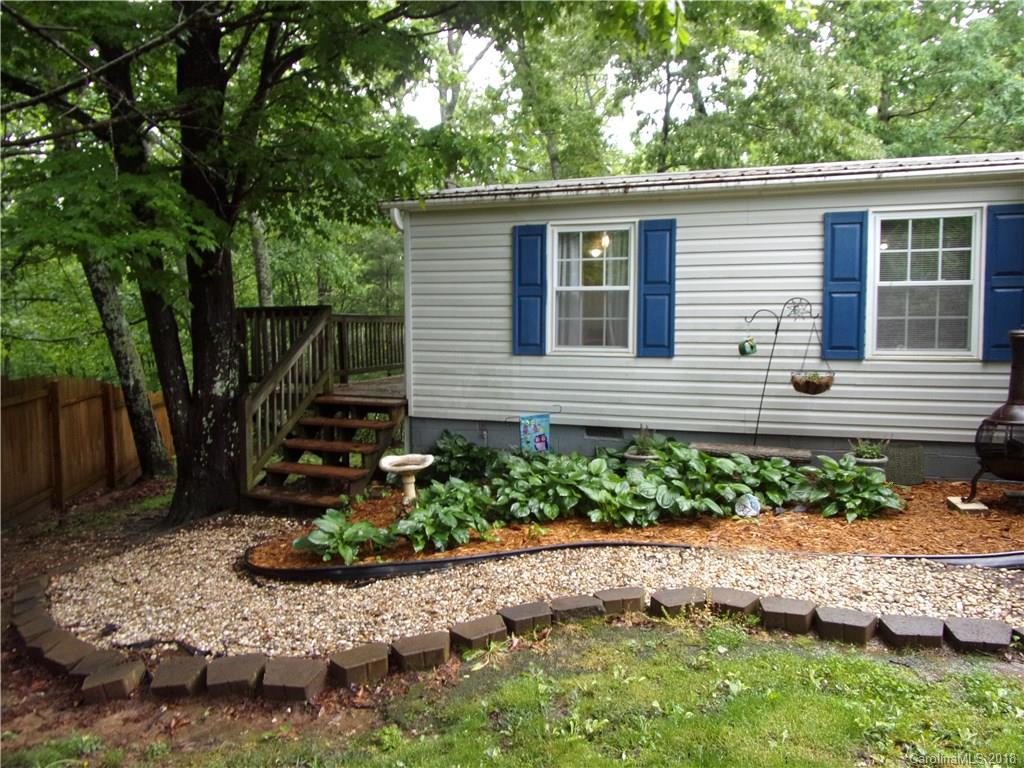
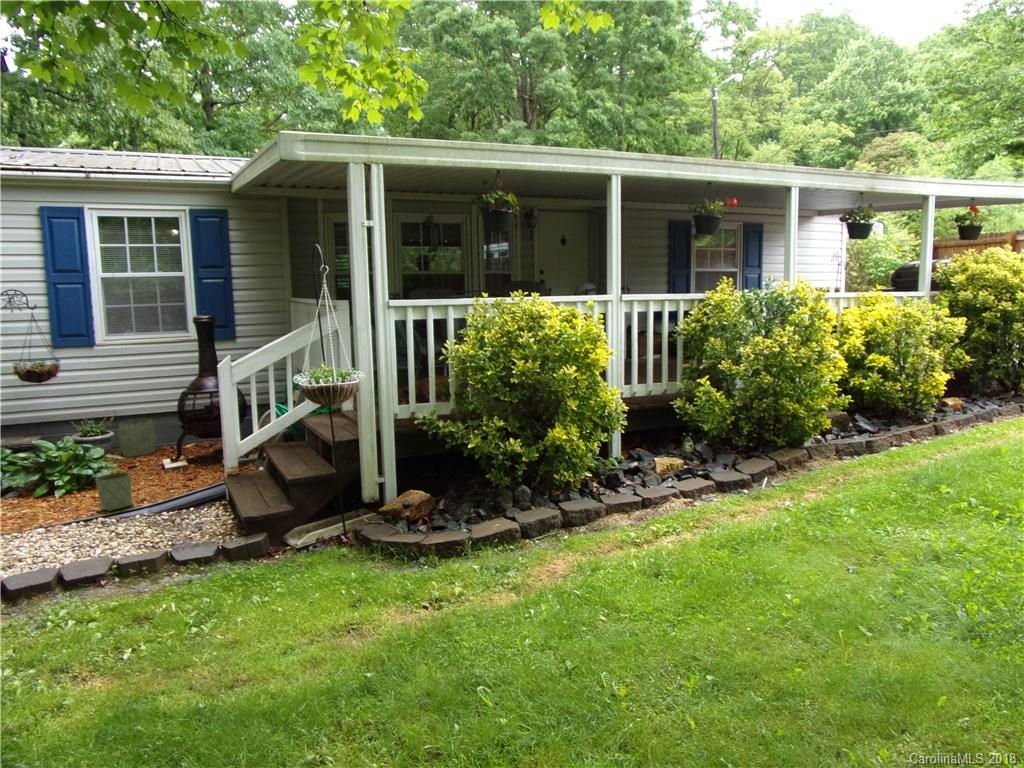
planter: none [912,508,953,552] -> present [95,472,132,511]

